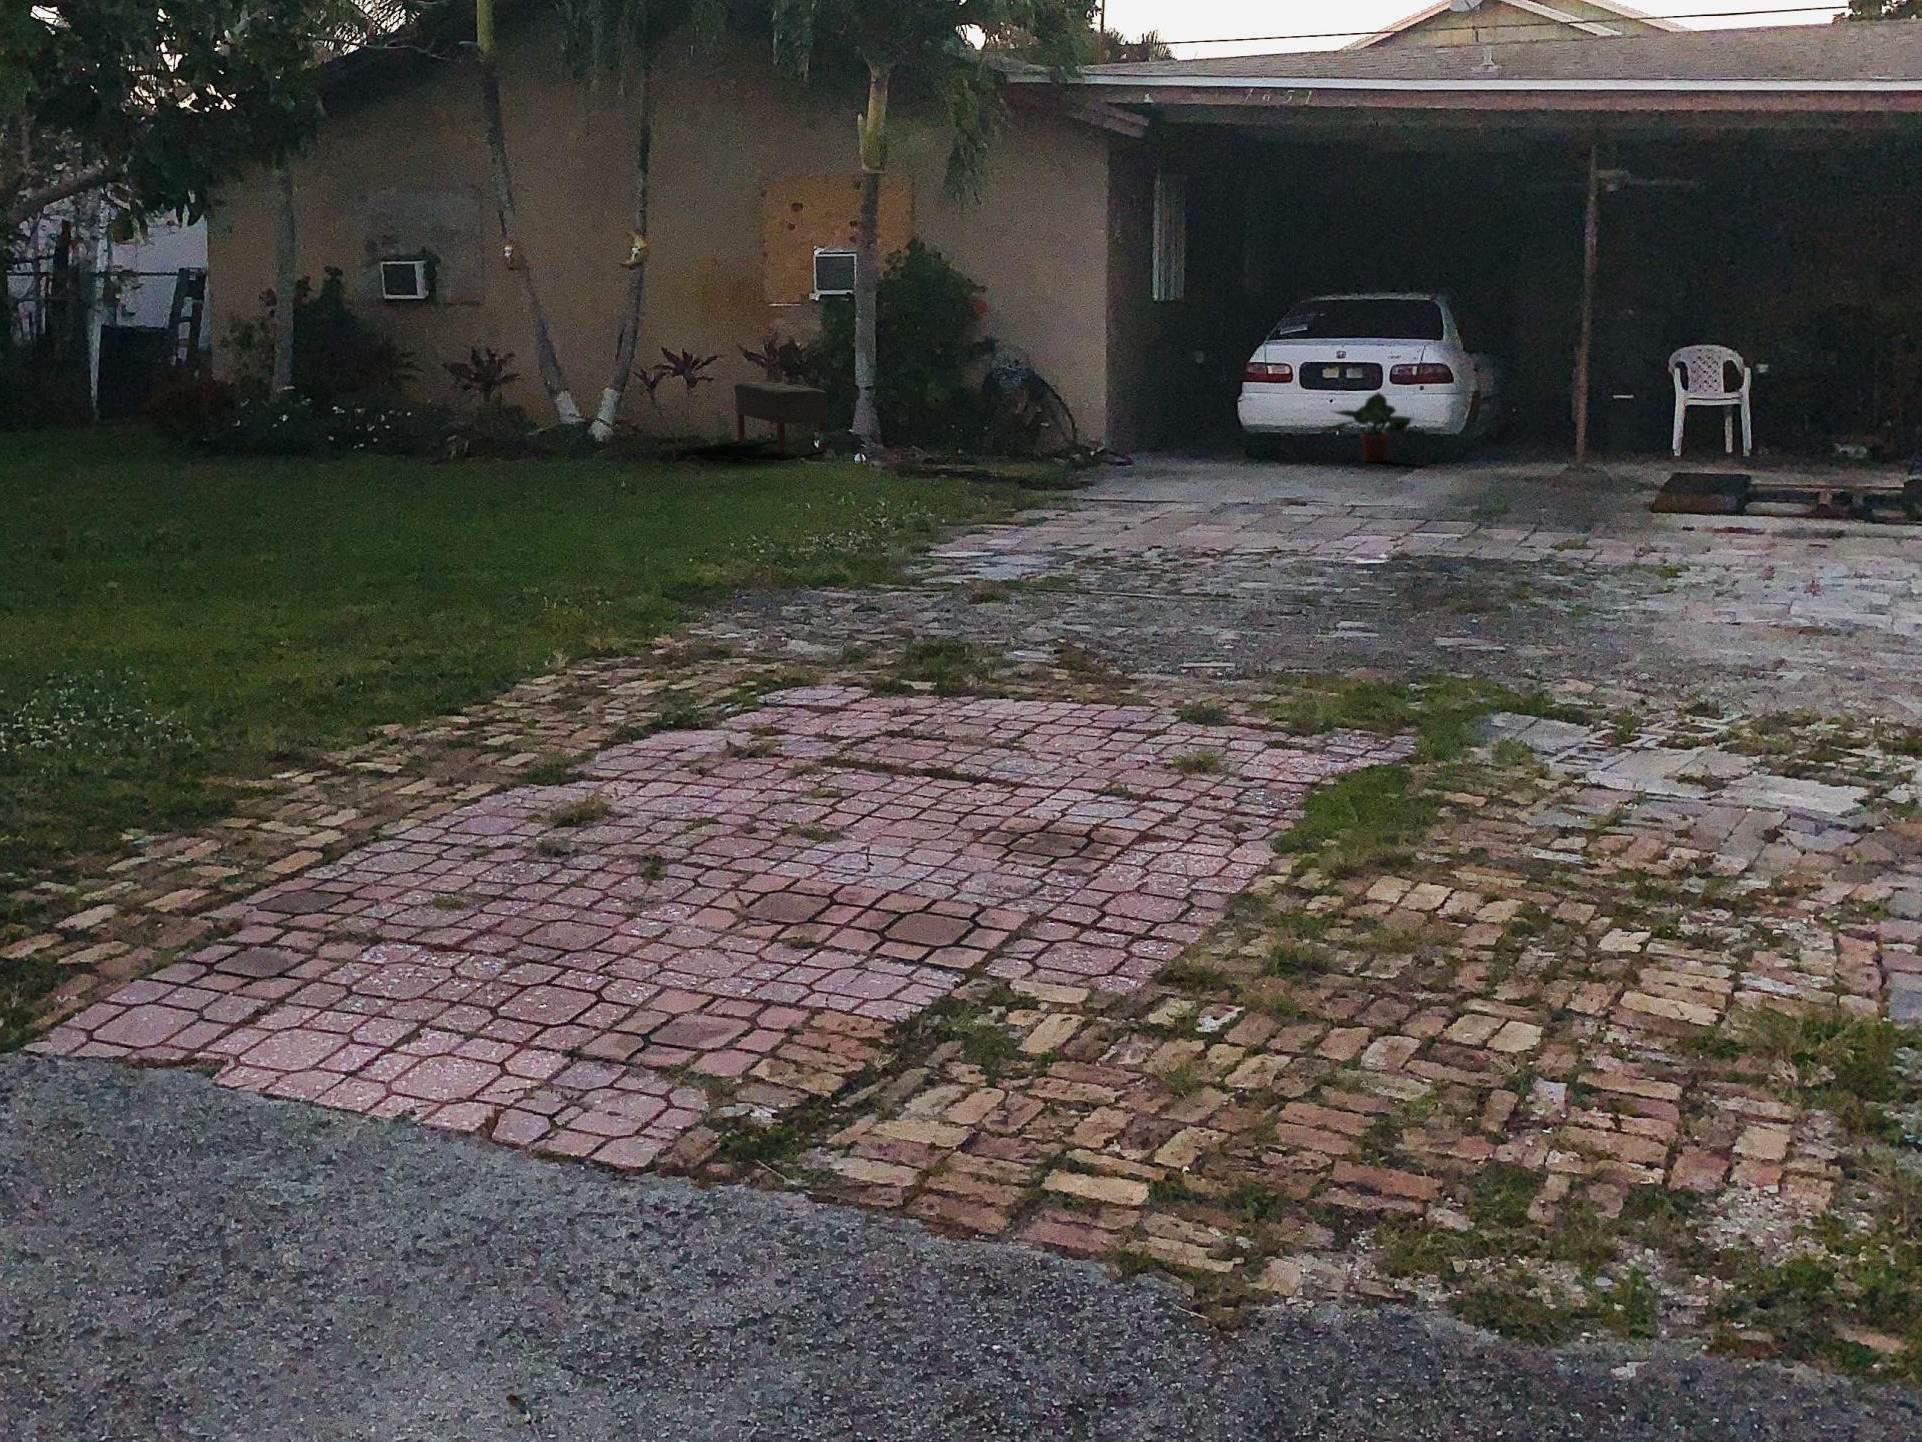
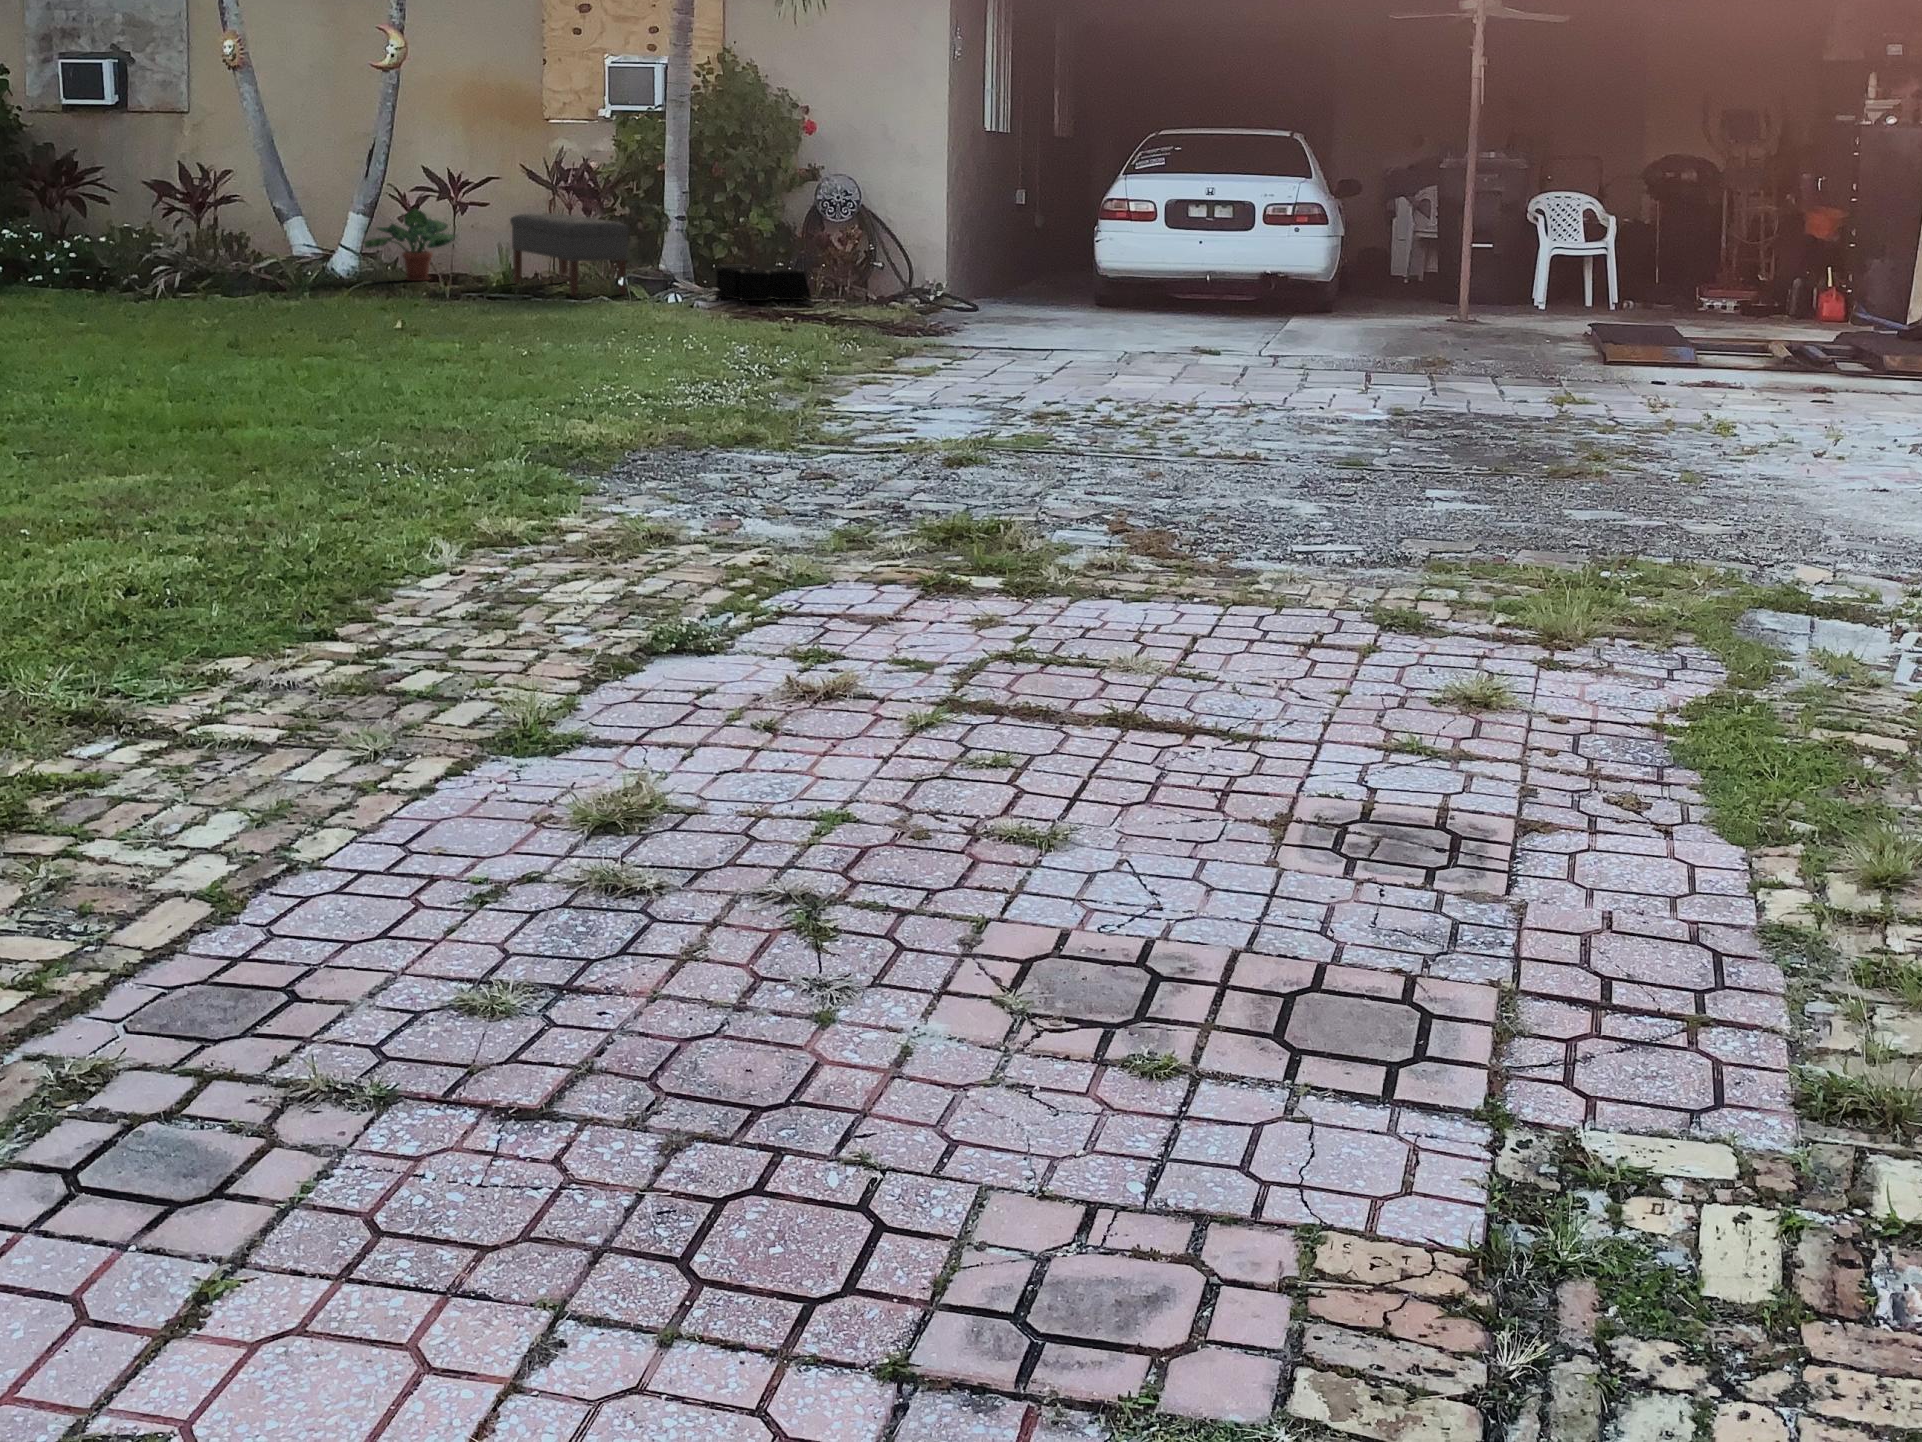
potted plant: present [1322,393,1413,462] -> present [364,208,456,281]
storage bin: none [902,424,983,456] -> present [716,265,811,301]

